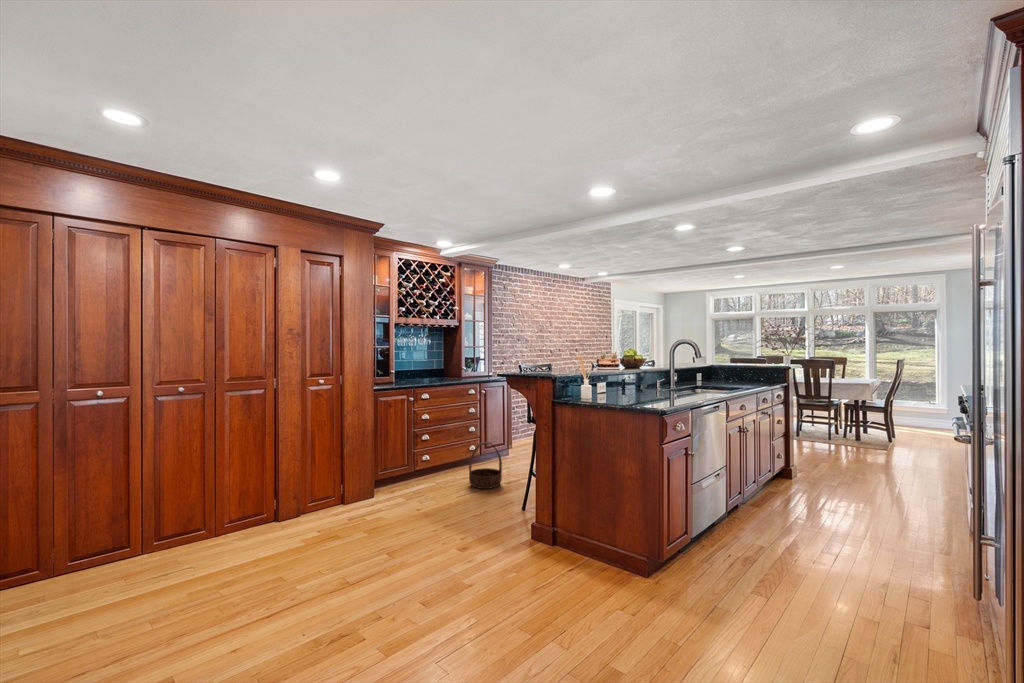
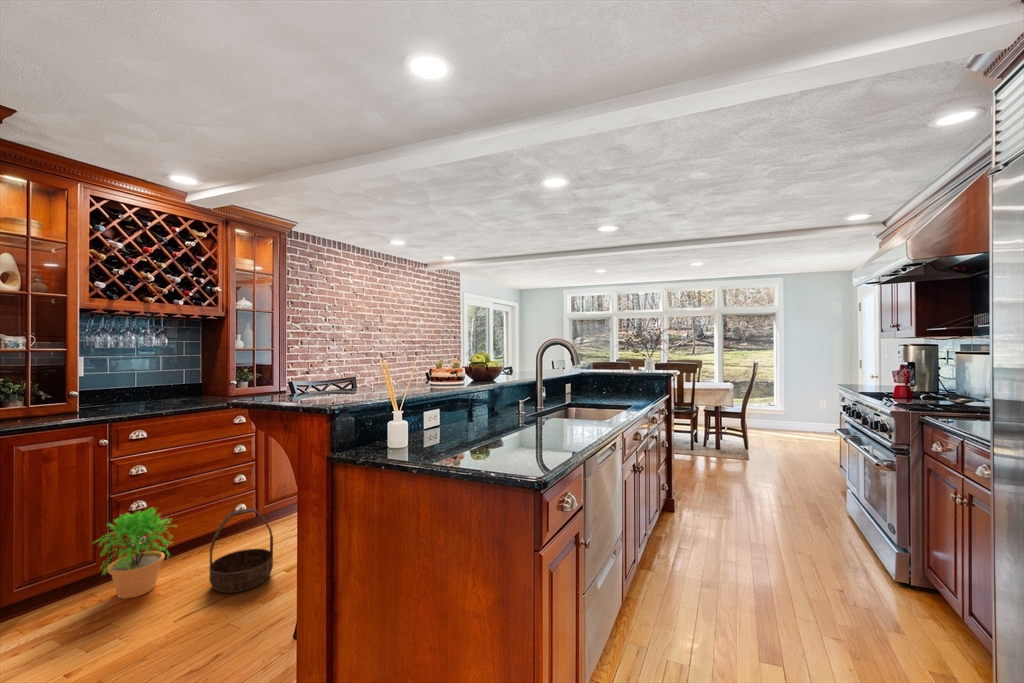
potted plant: none [411,437,451,486] -> present [96,507,170,598]

